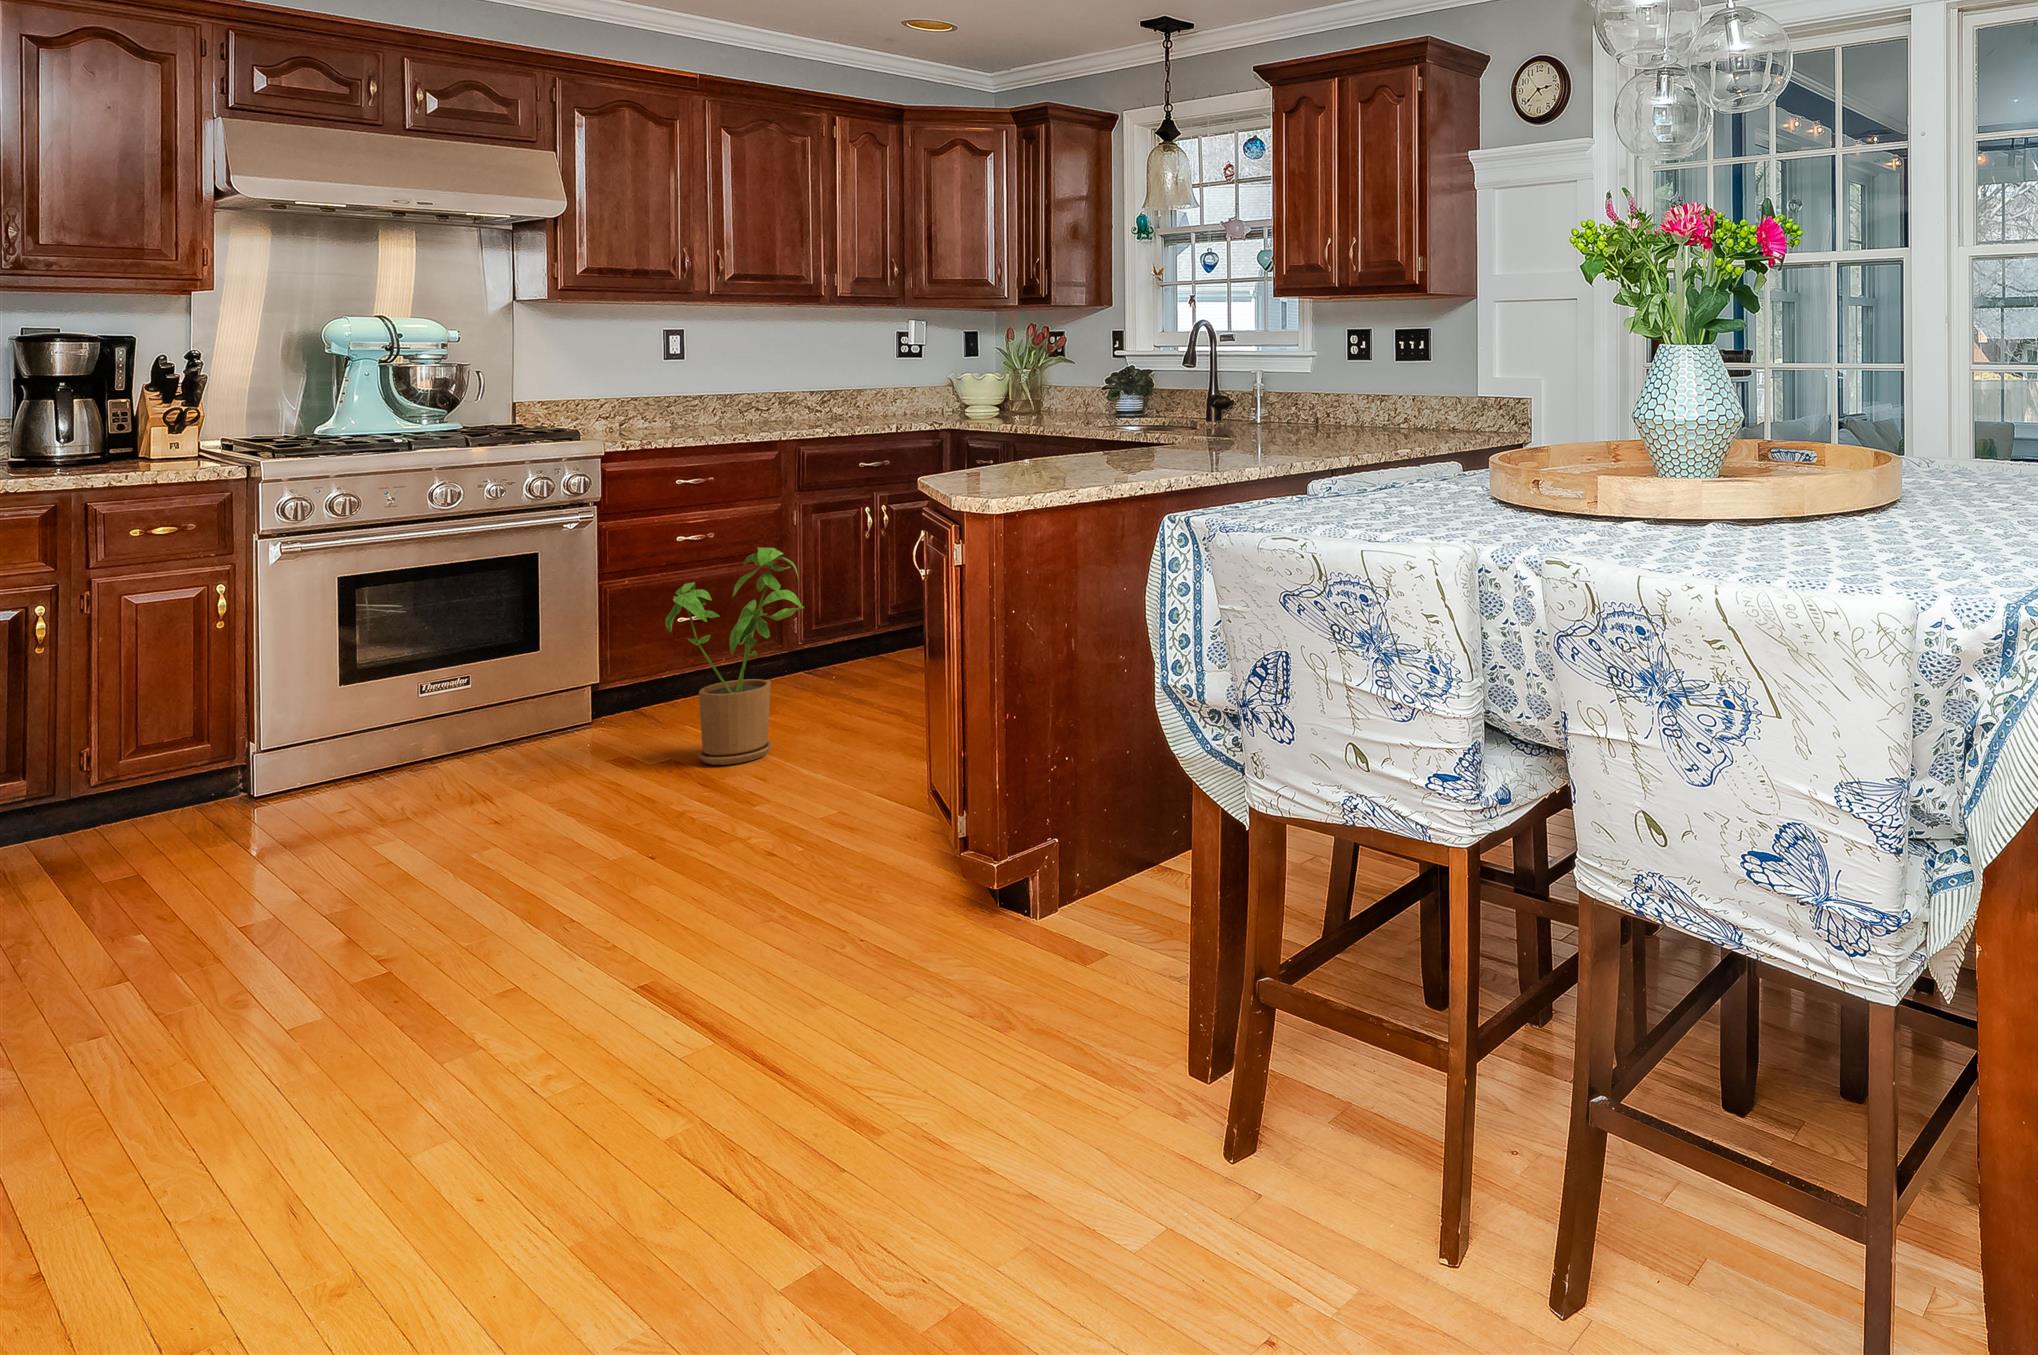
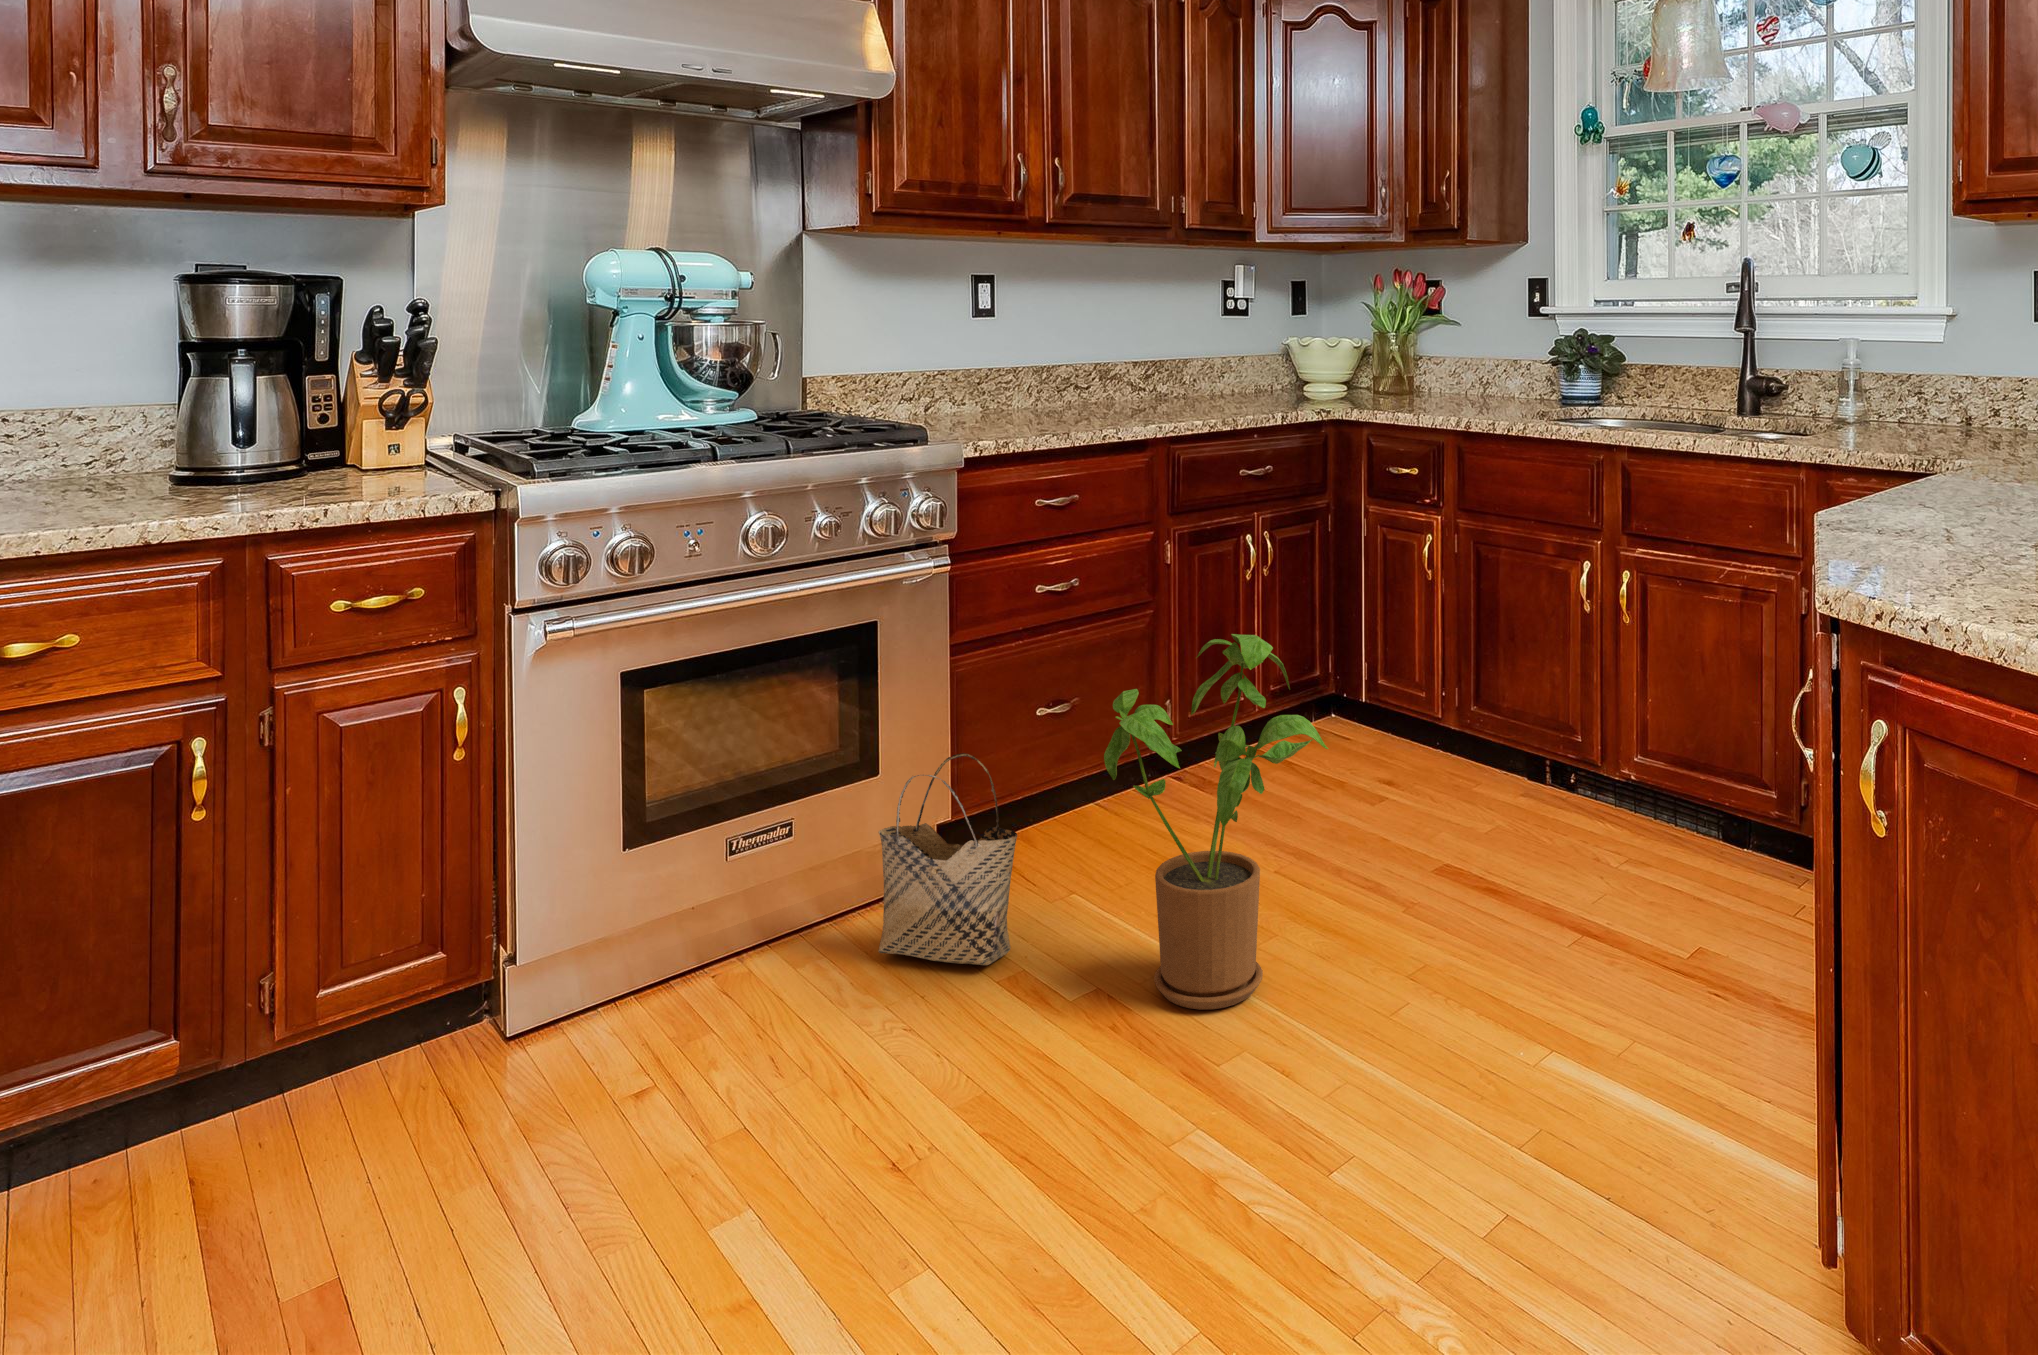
woven basket: none [521,631,620,755] -> present [878,753,1017,965]

